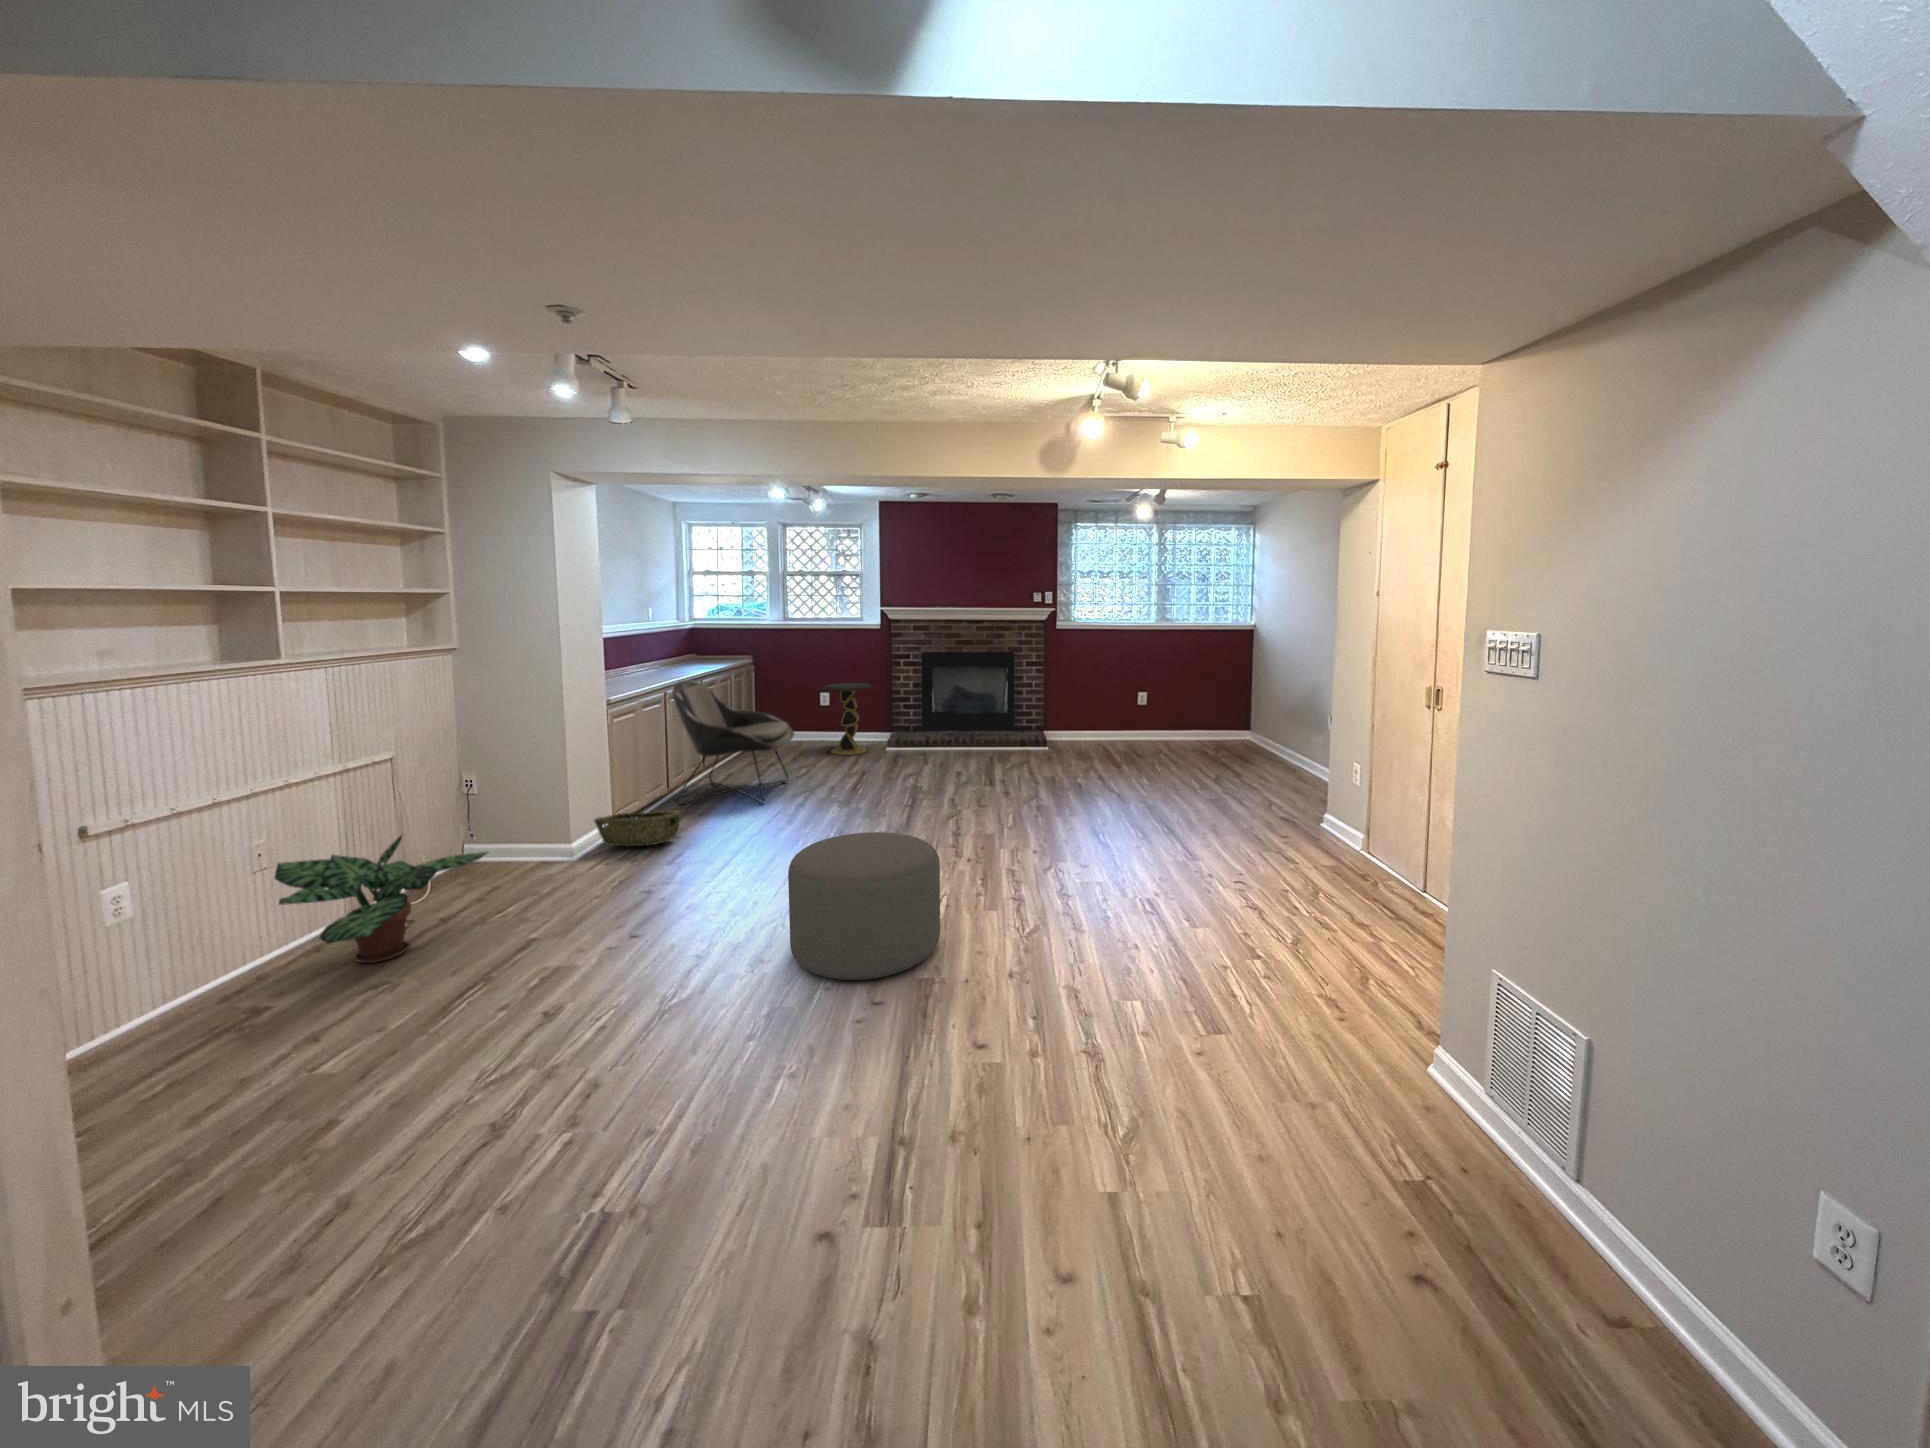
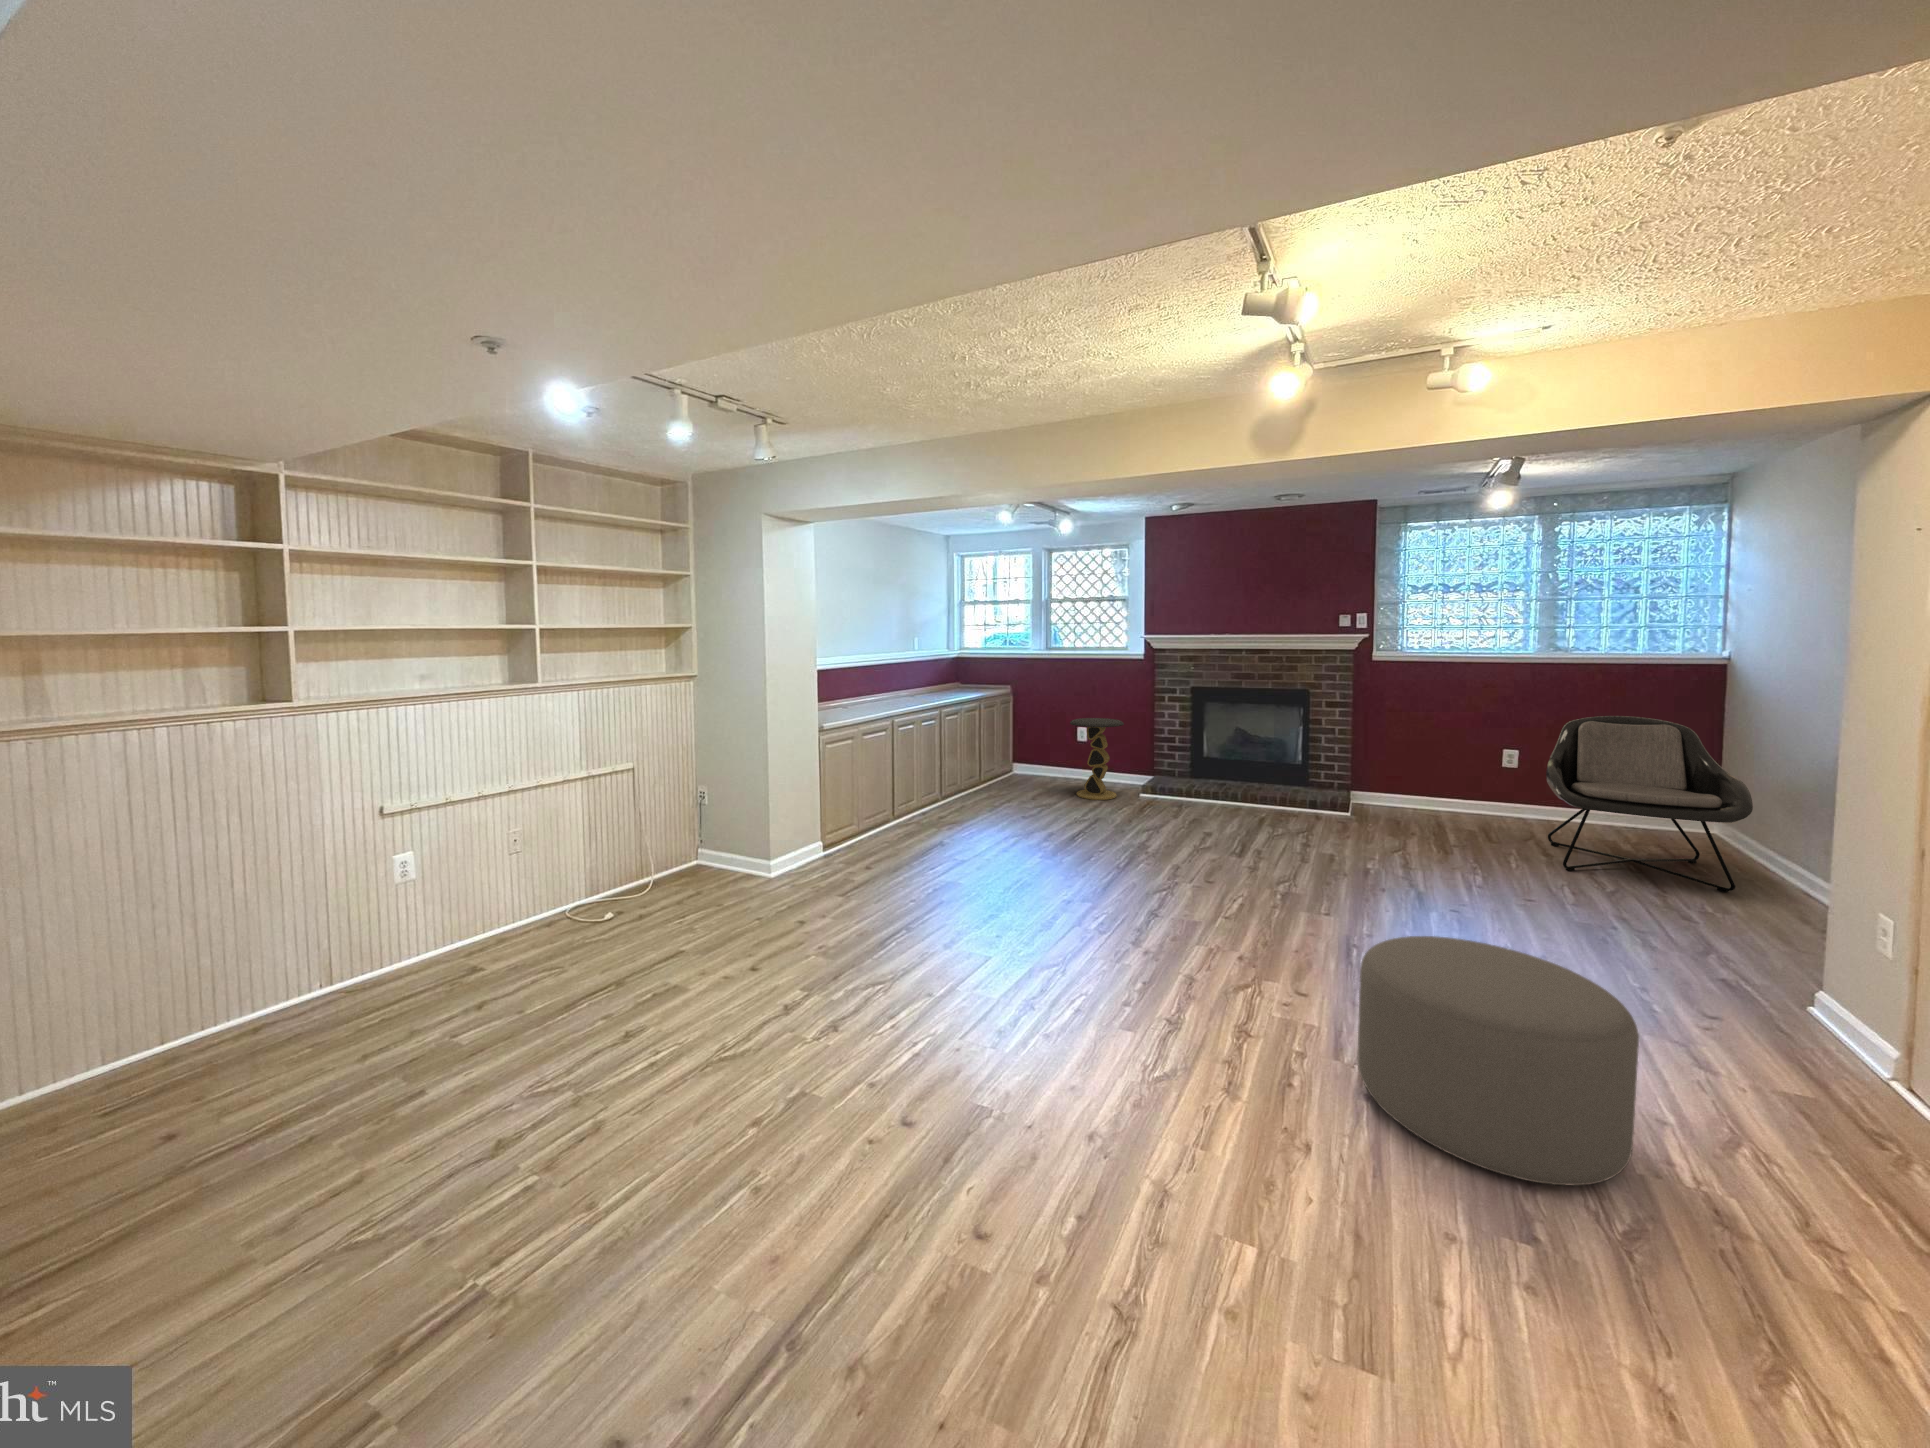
lounge chair: present [672,681,794,805] -> present [1546,716,1753,893]
woven basket: present [594,810,681,846] -> none [789,838,865,877]
ottoman: present [788,832,940,980] -> present [1358,936,1639,1186]
potted plant: present [275,835,487,963] -> none [487,839,662,949]

